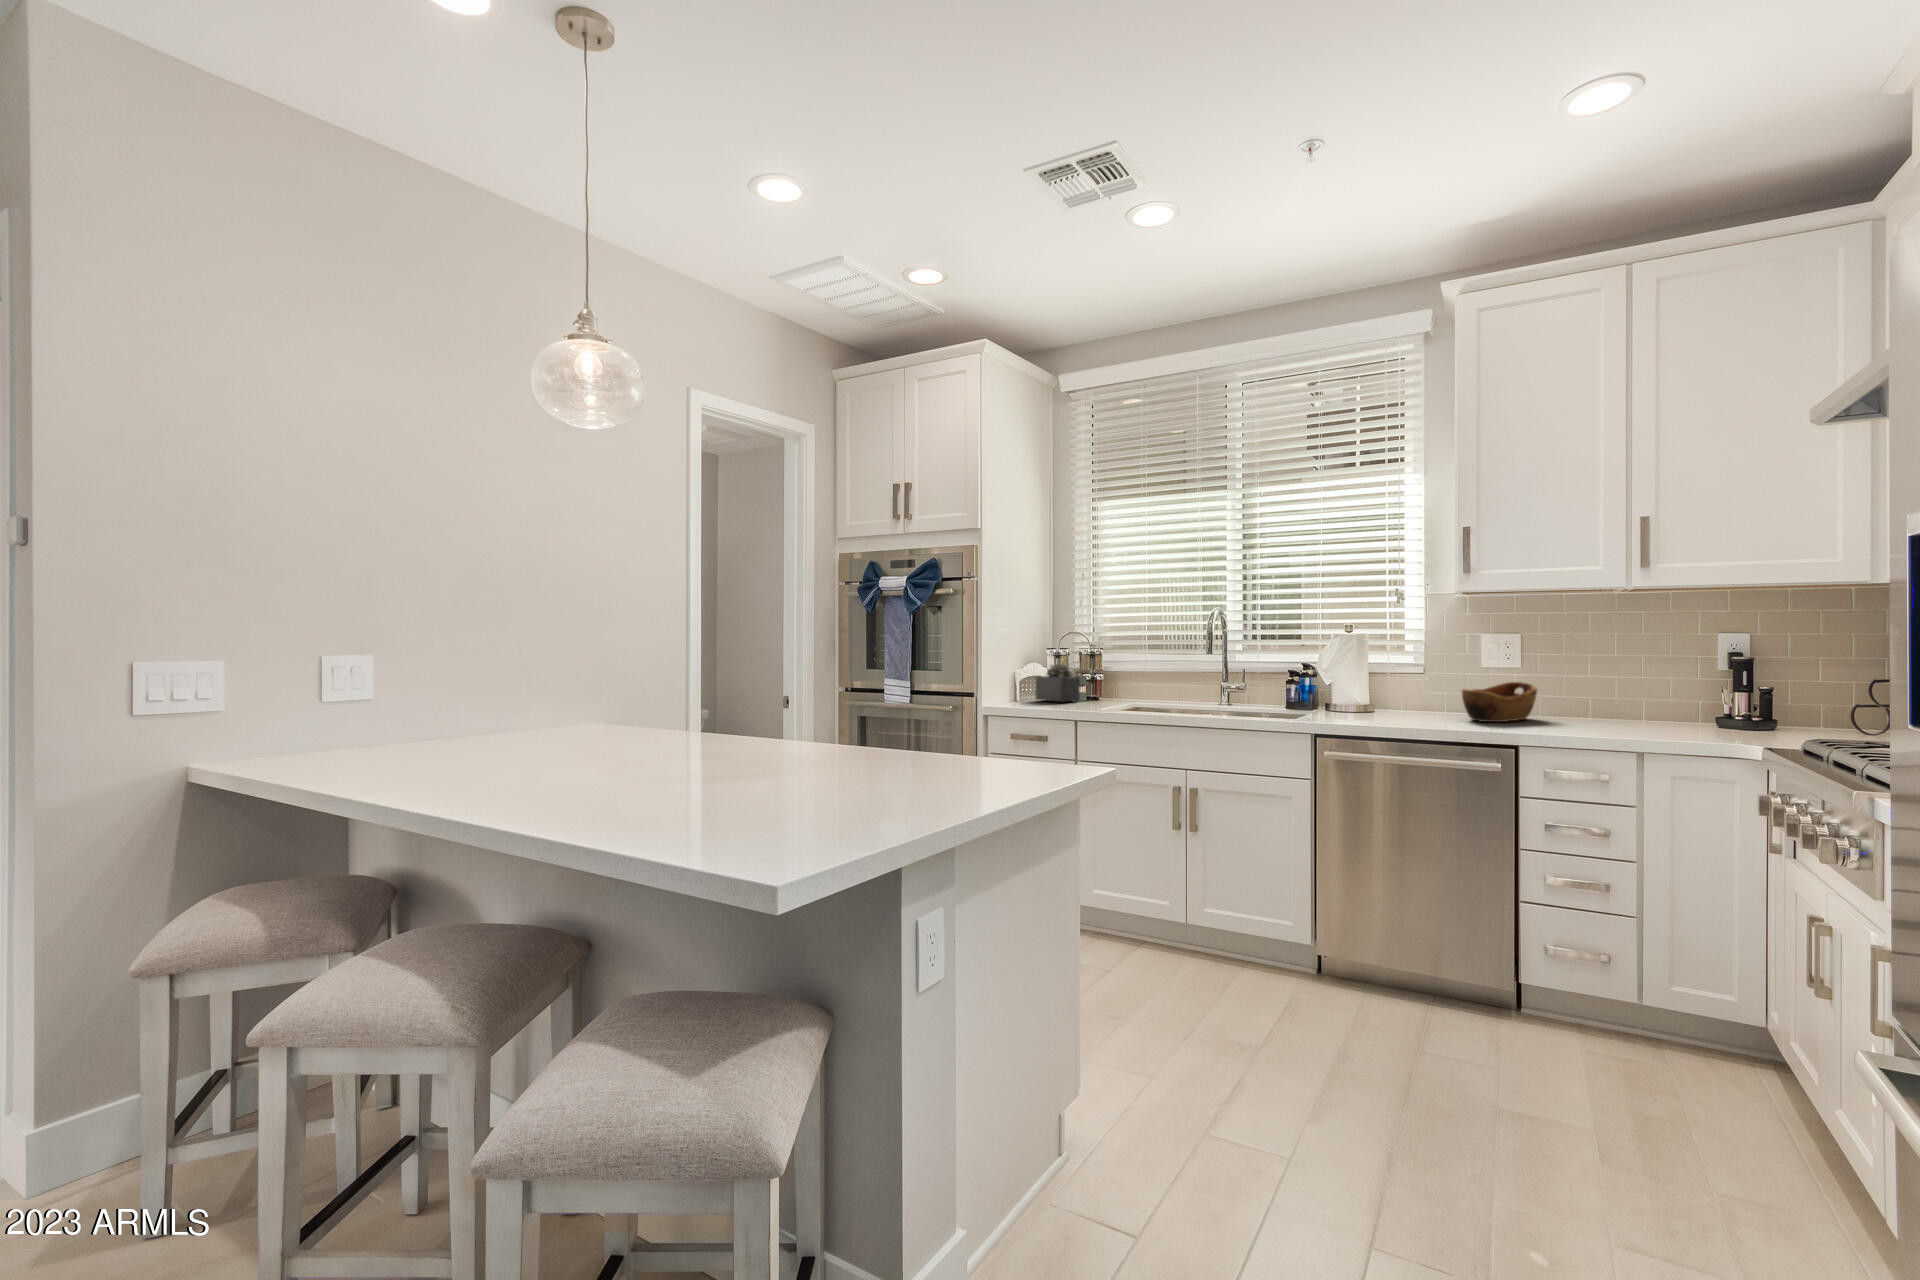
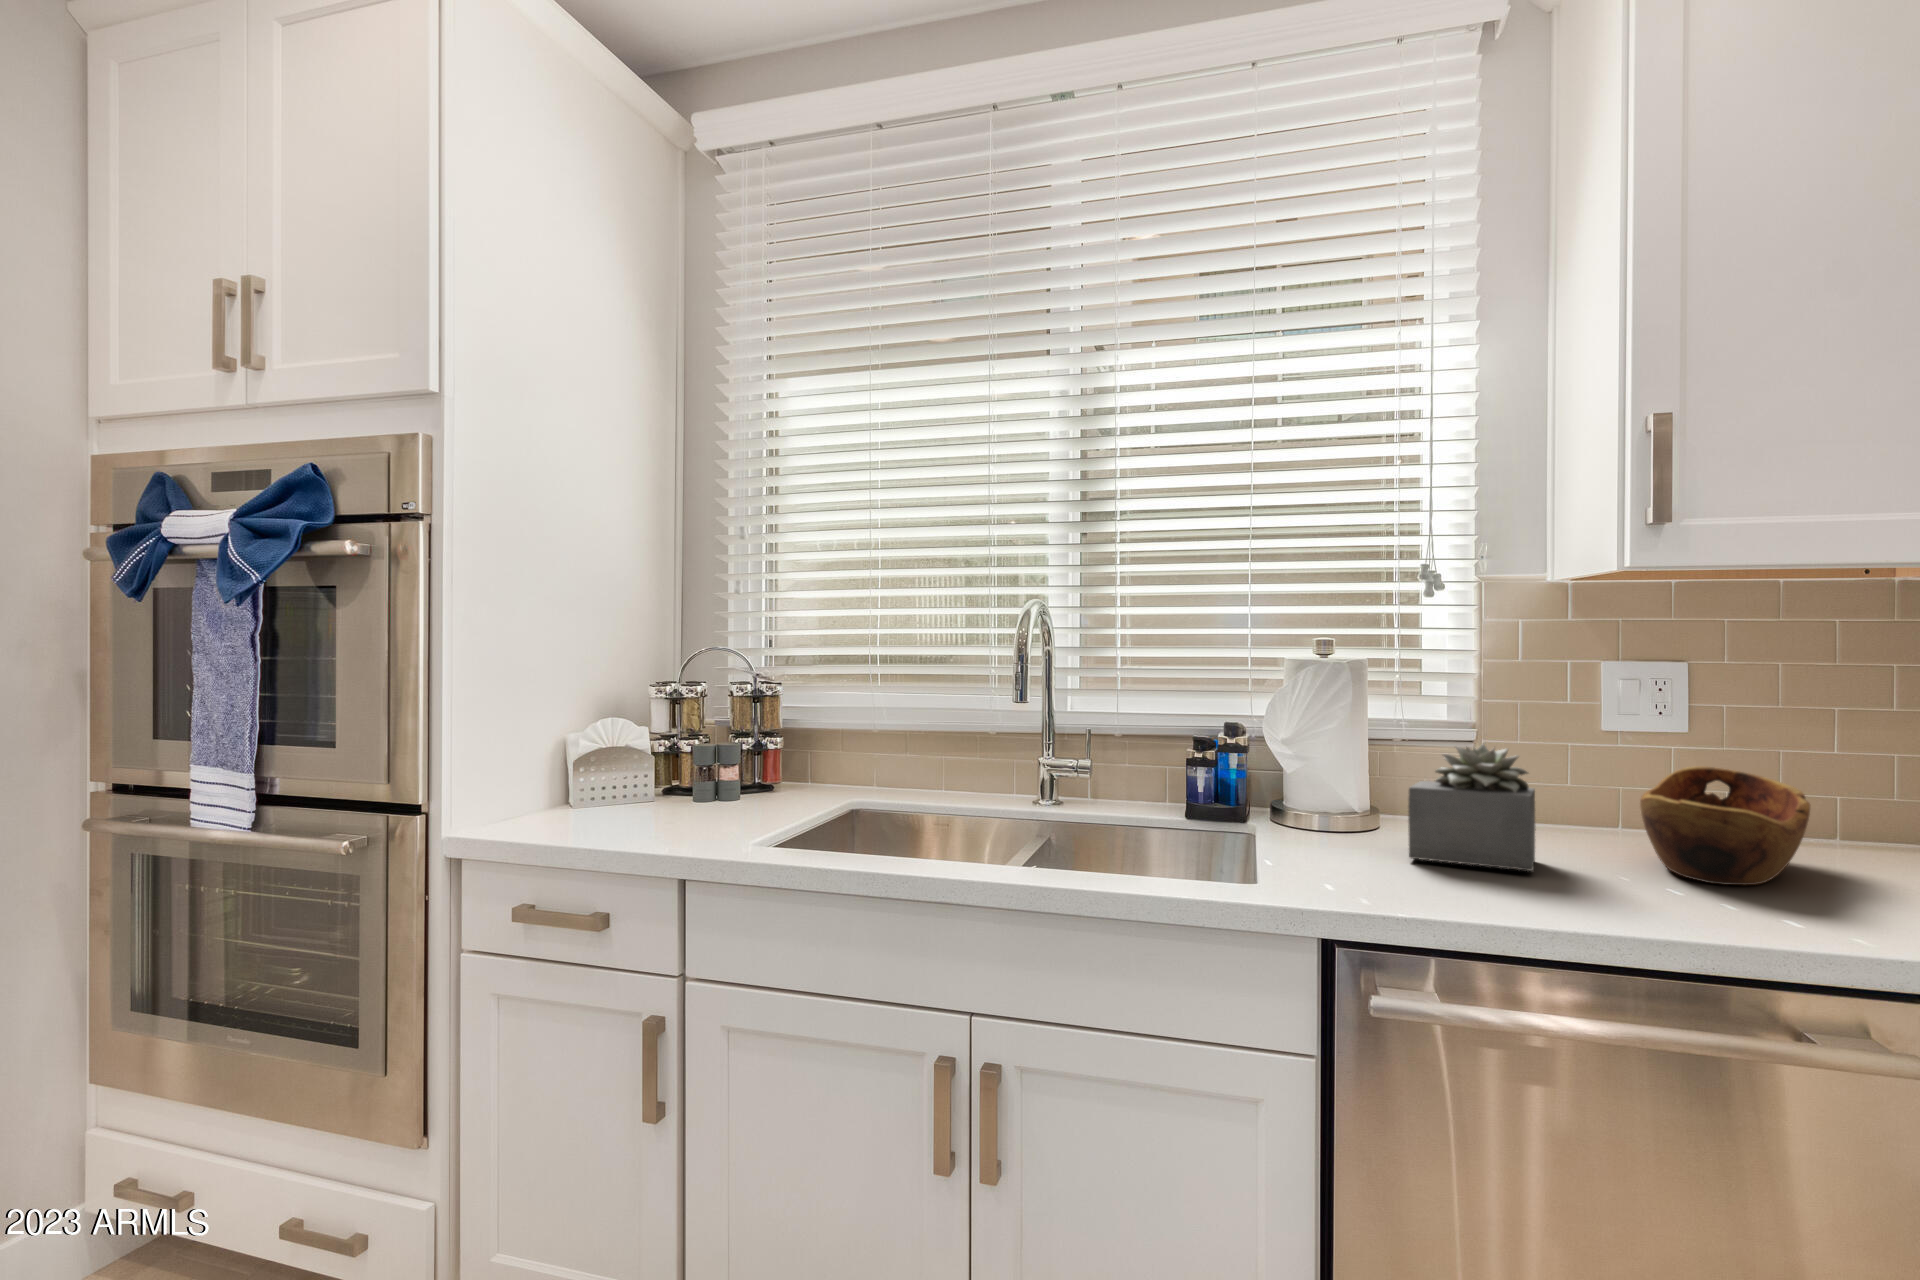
succulent plant: present [1035,663,1080,701] -> present [1408,743,1536,871]

